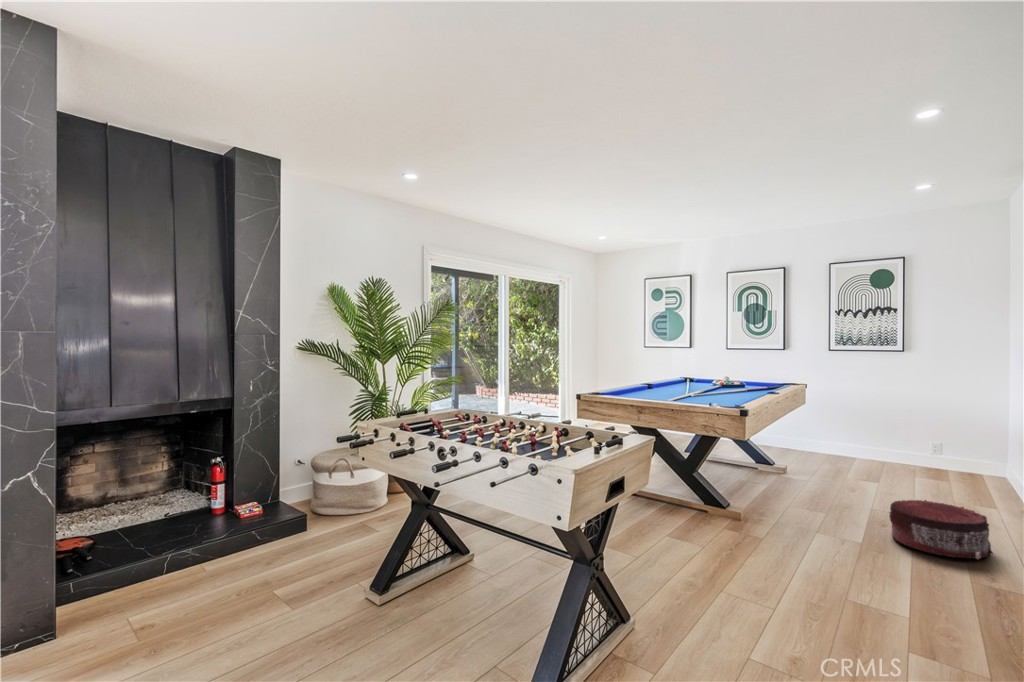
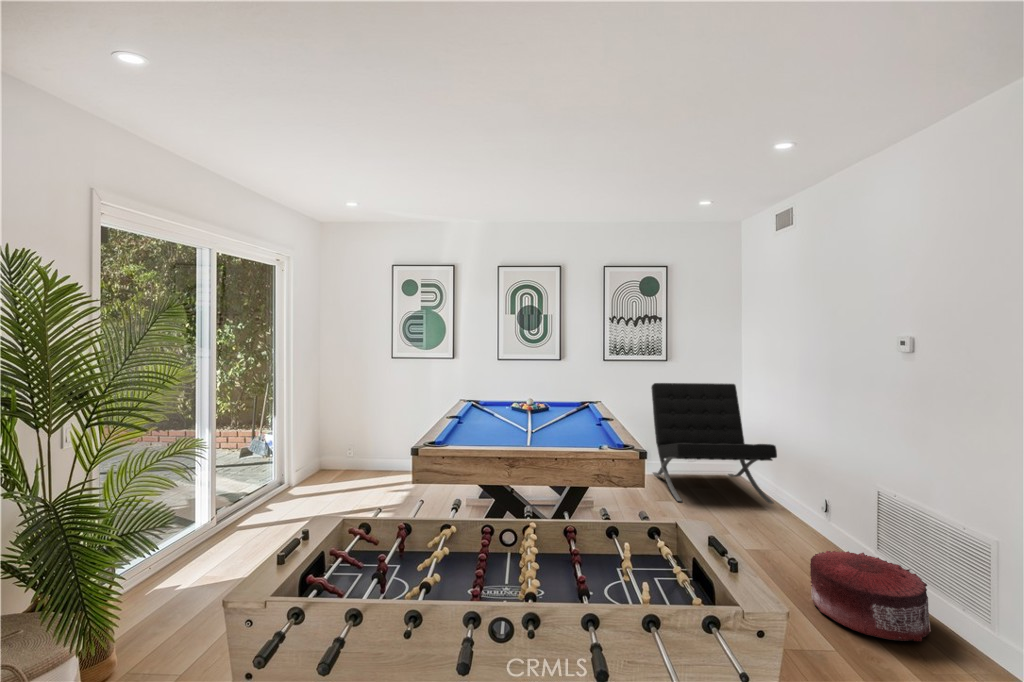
lounge chair: none [873,373,997,497] -> present [651,383,777,504]

